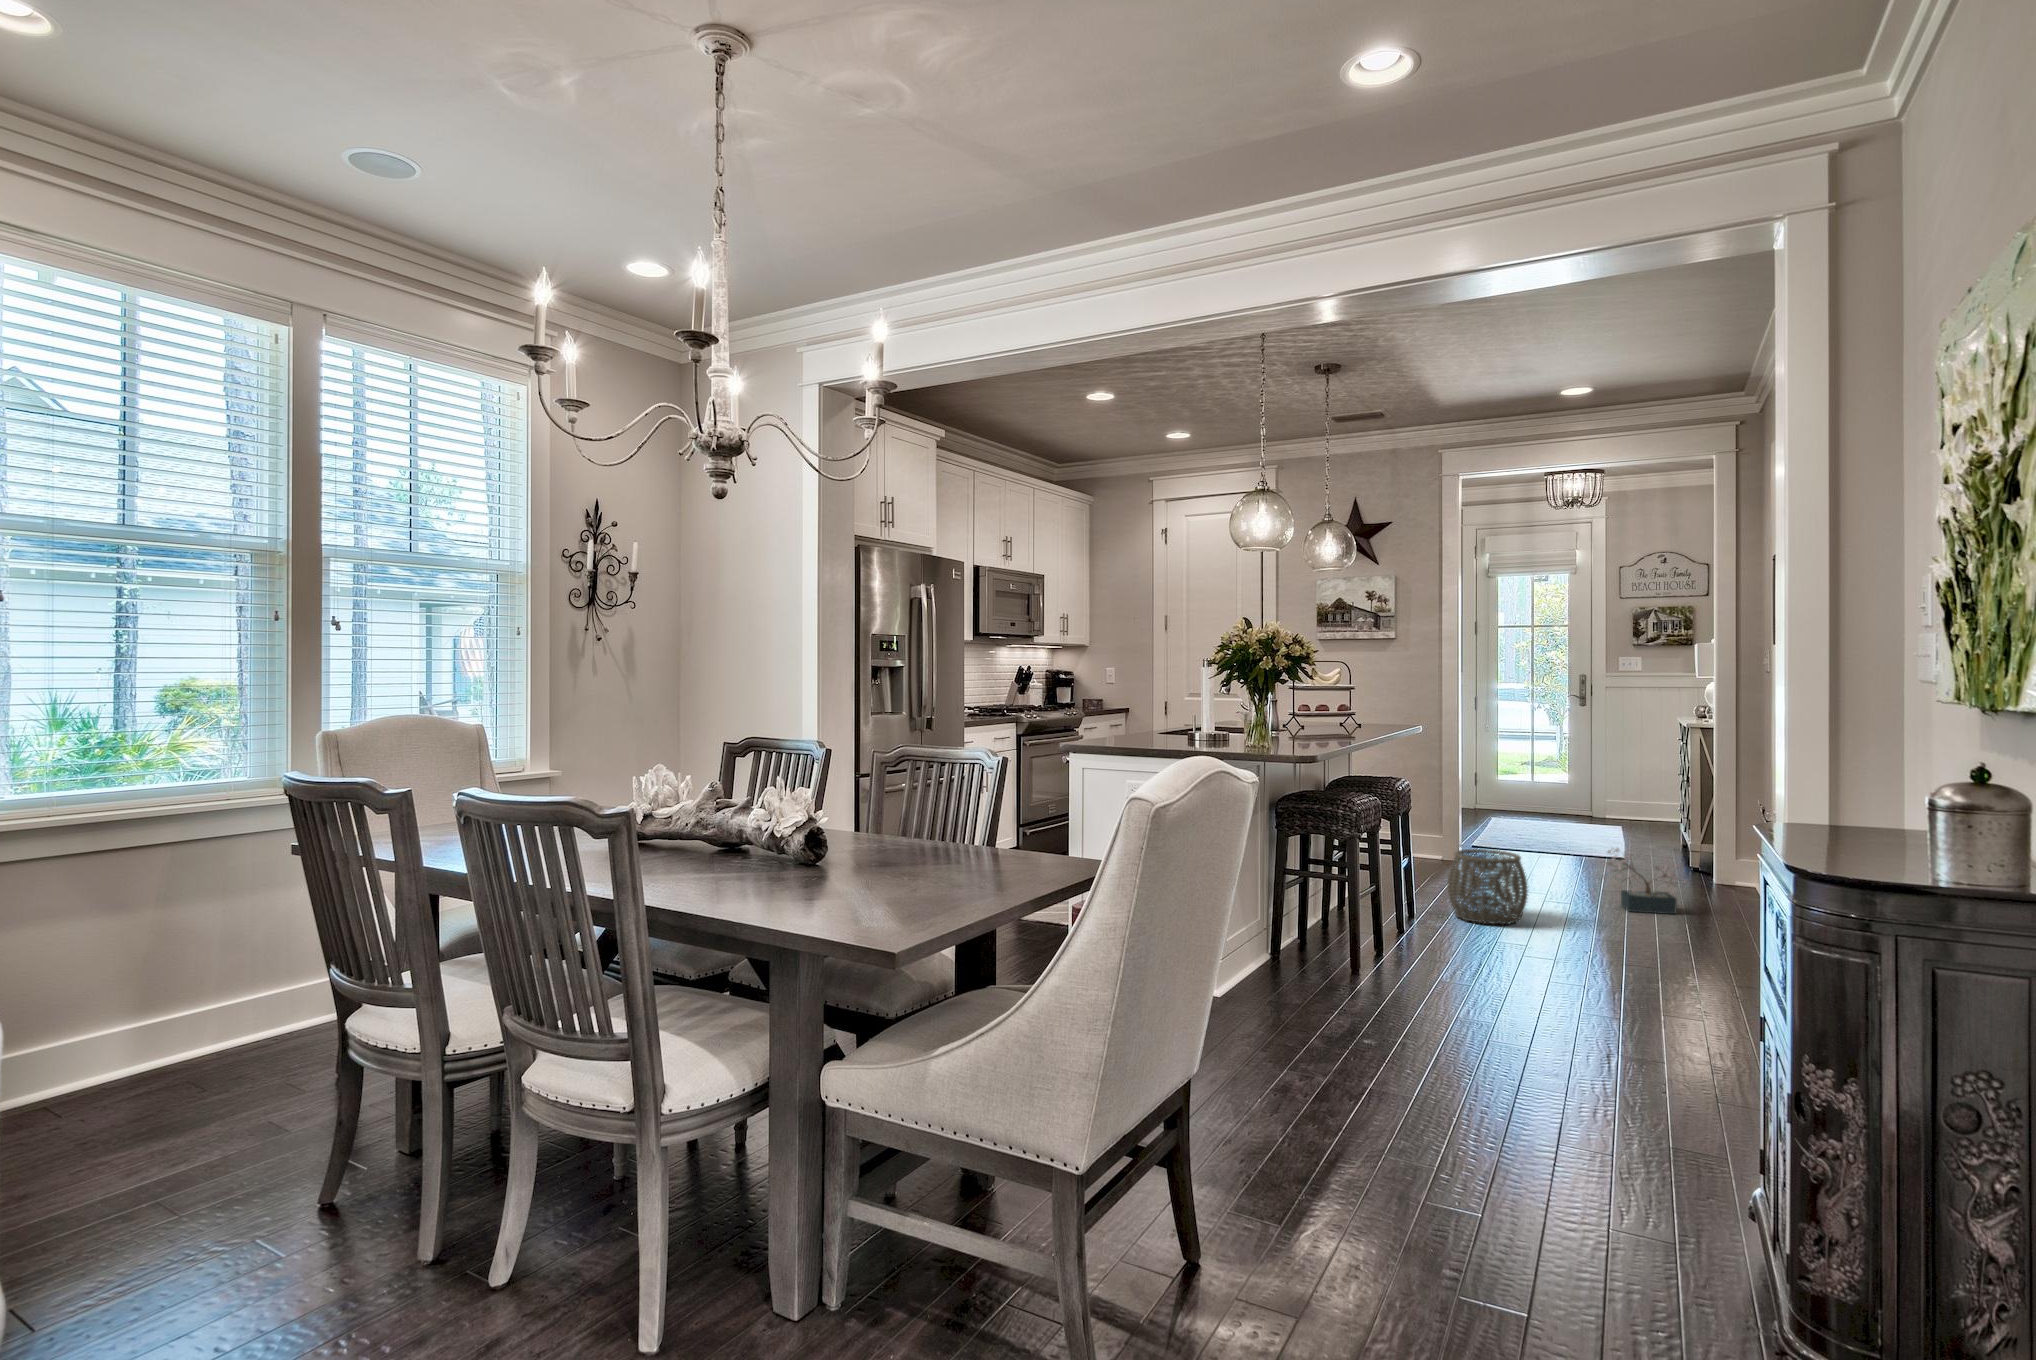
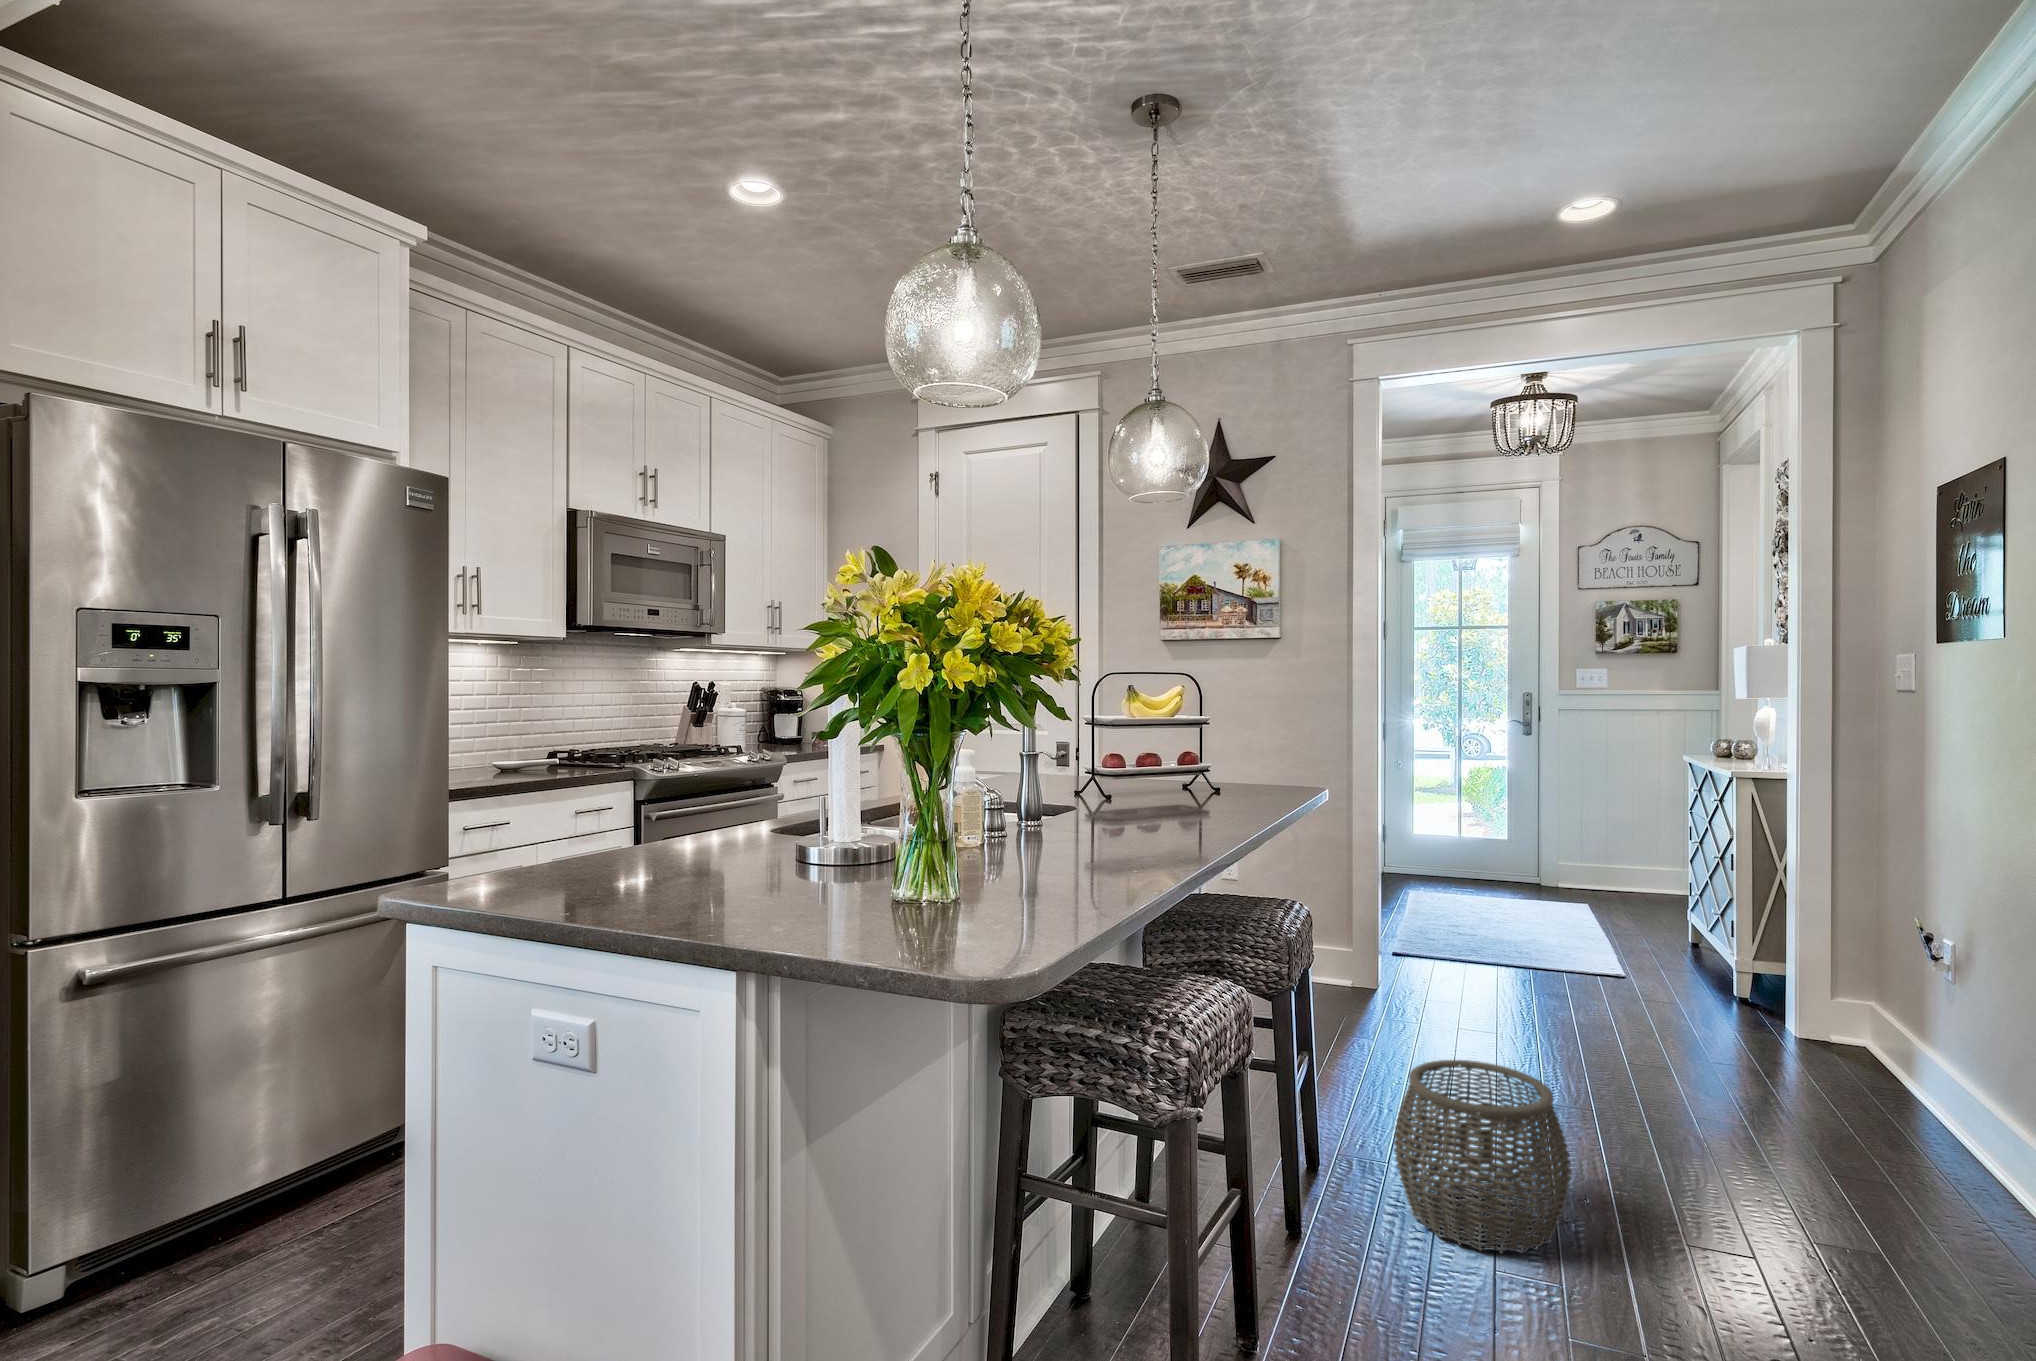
decorative plant: present [1603,849,1687,914] -> none [1682,1035,1854,1182]

